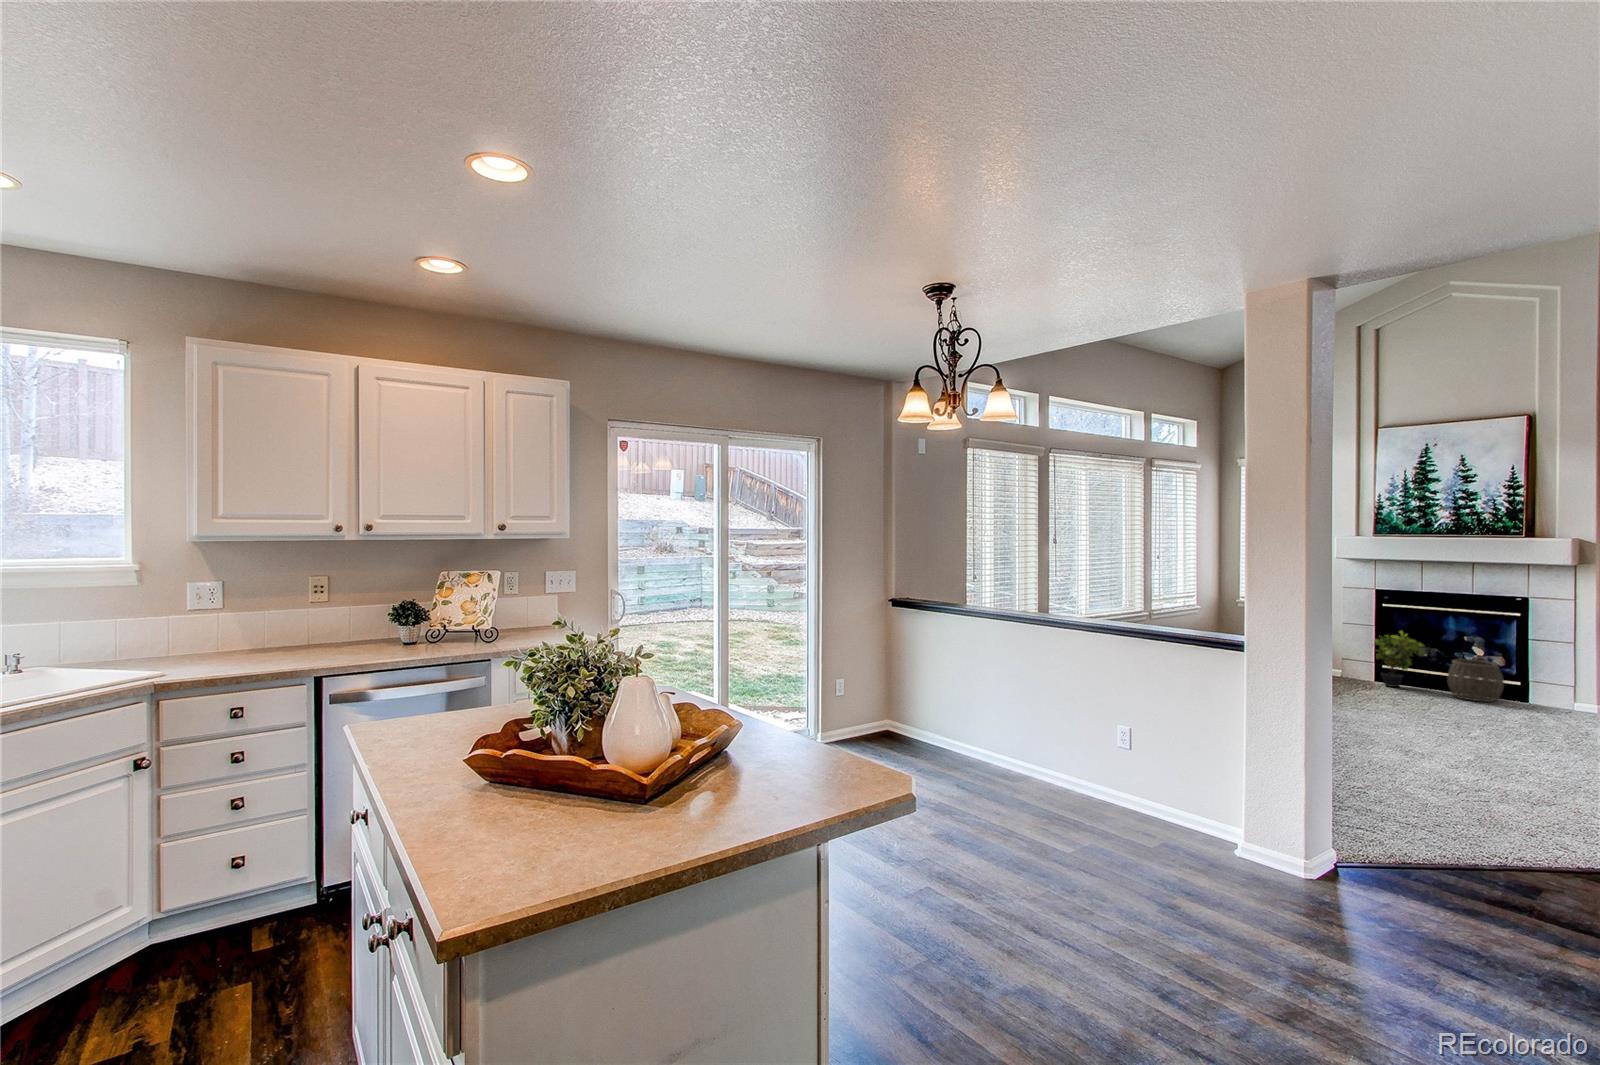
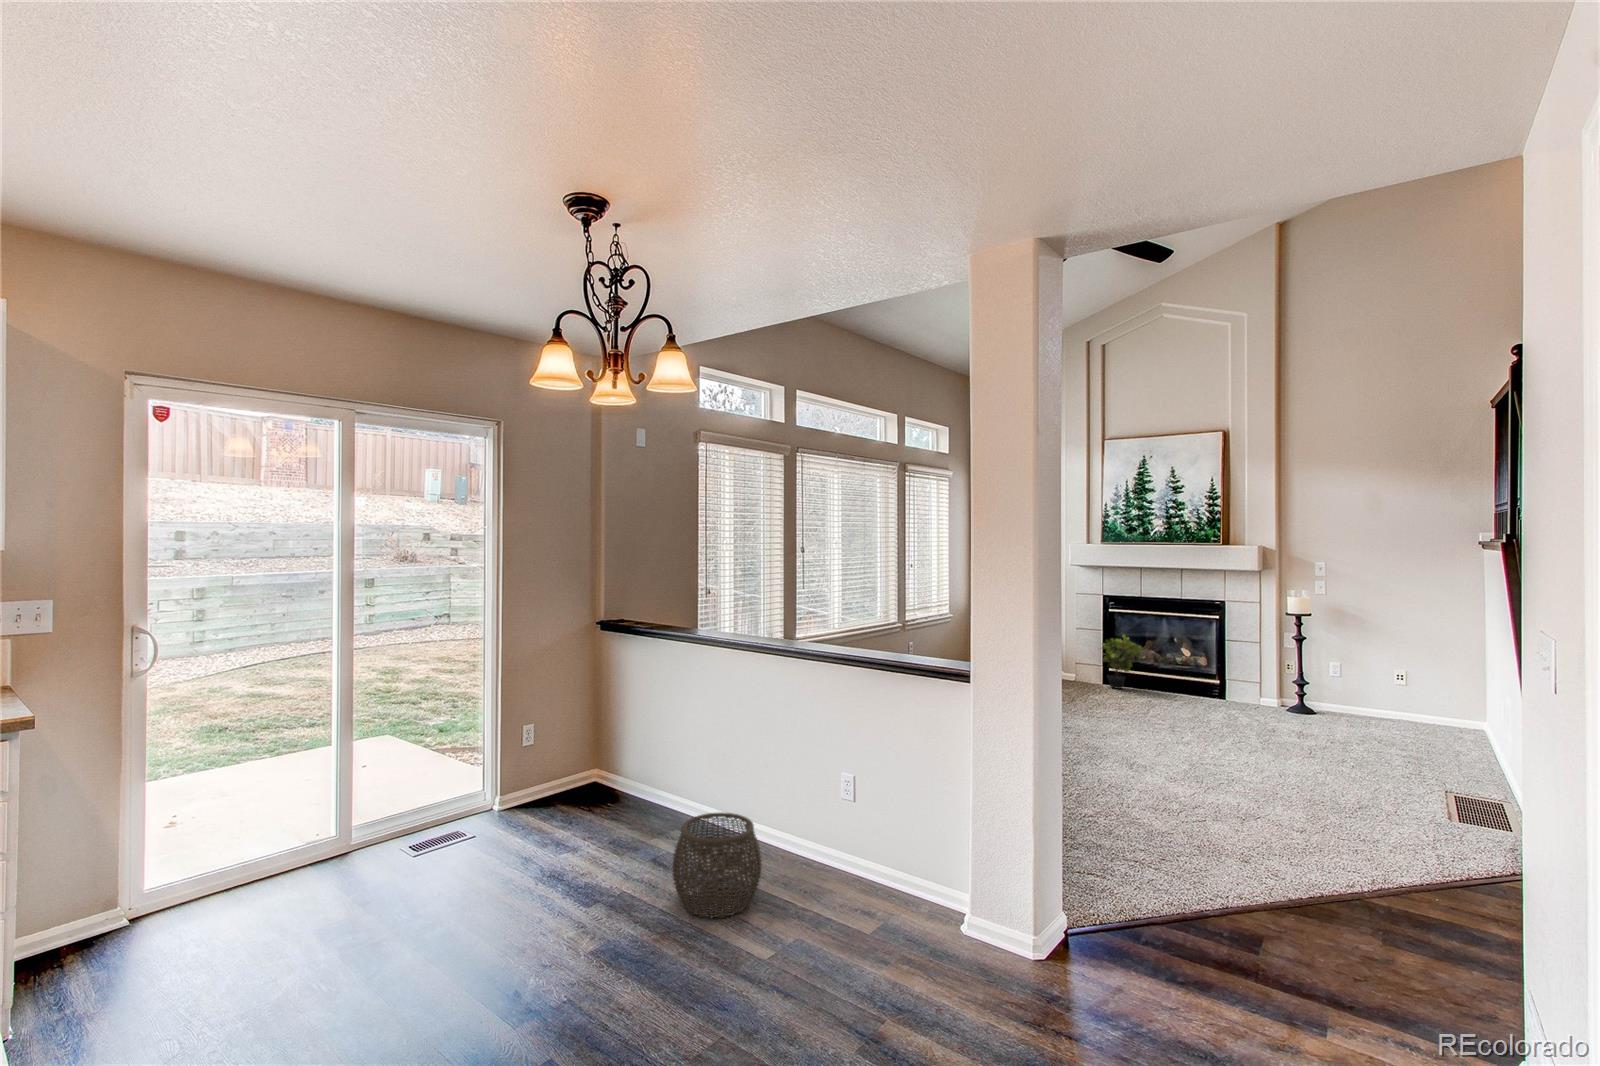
woven basket: present [1448,659,1503,702] -> present [672,813,762,918]

